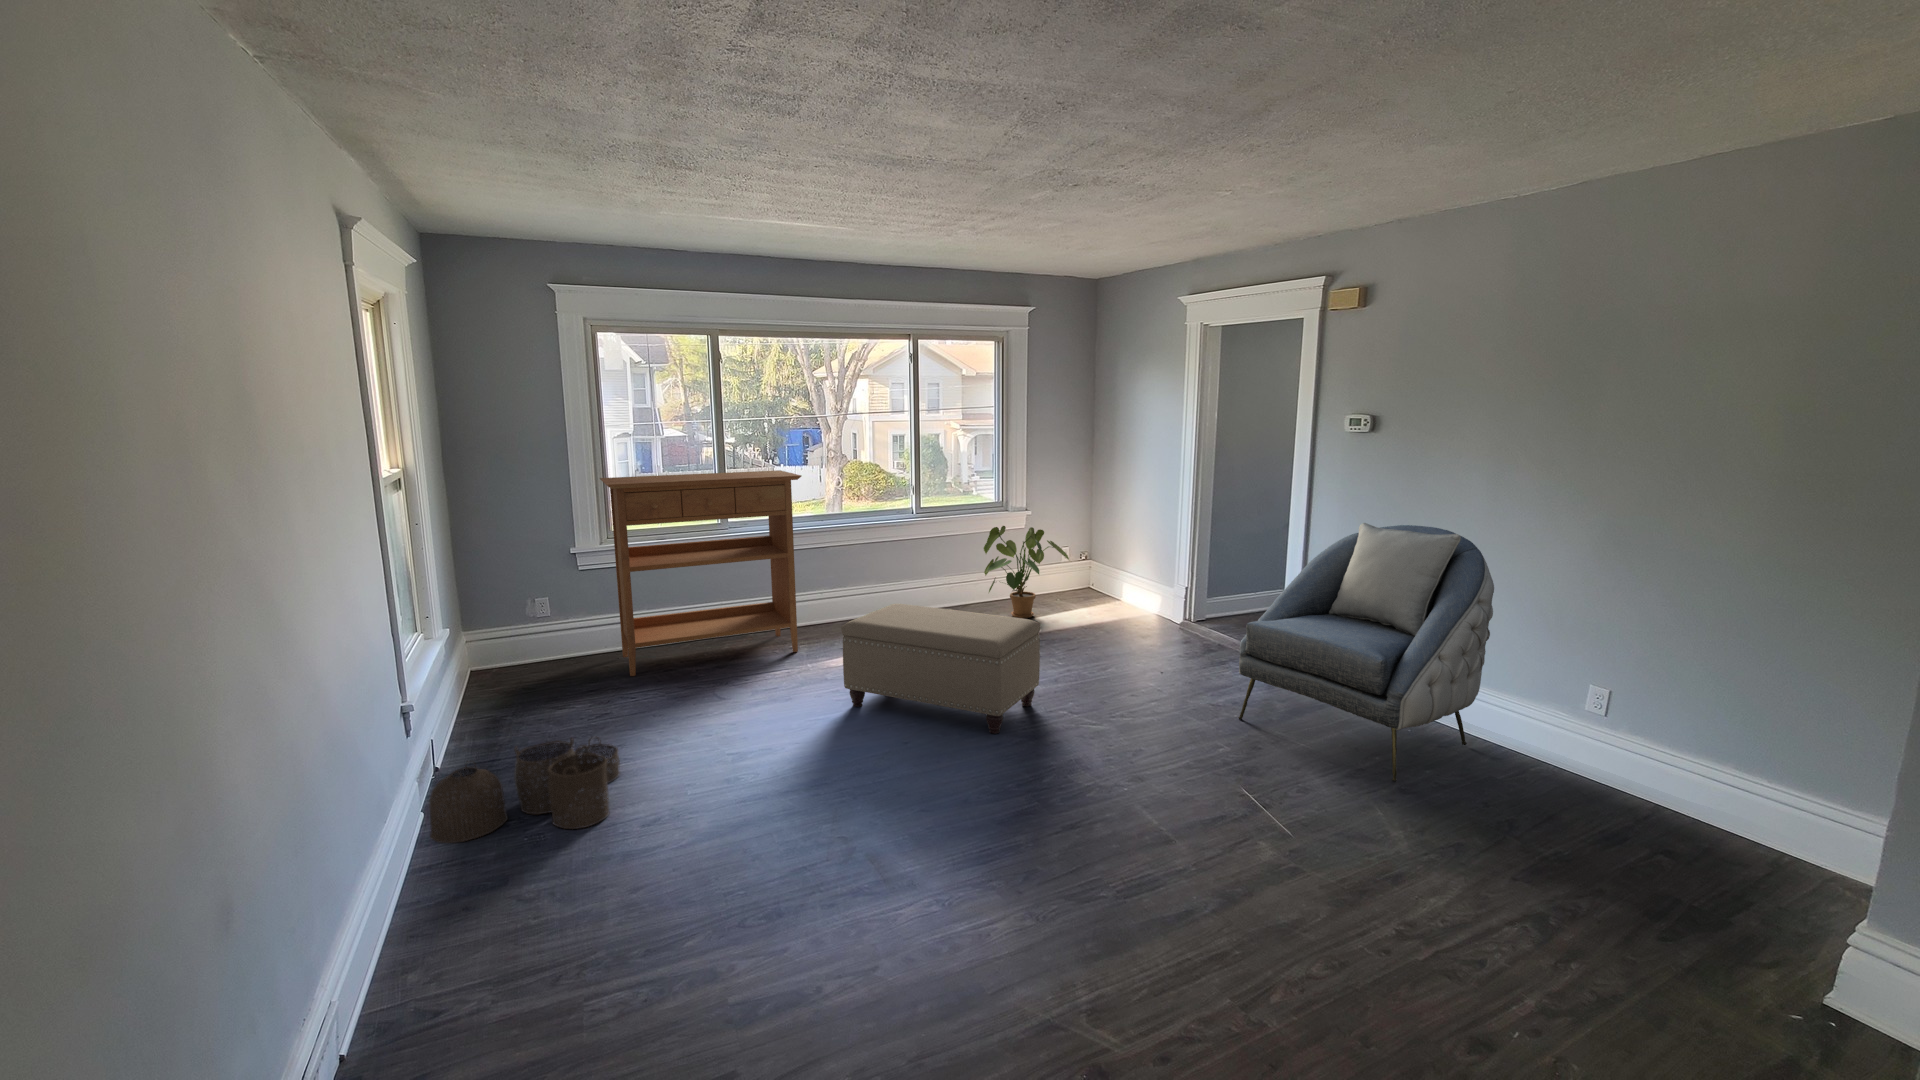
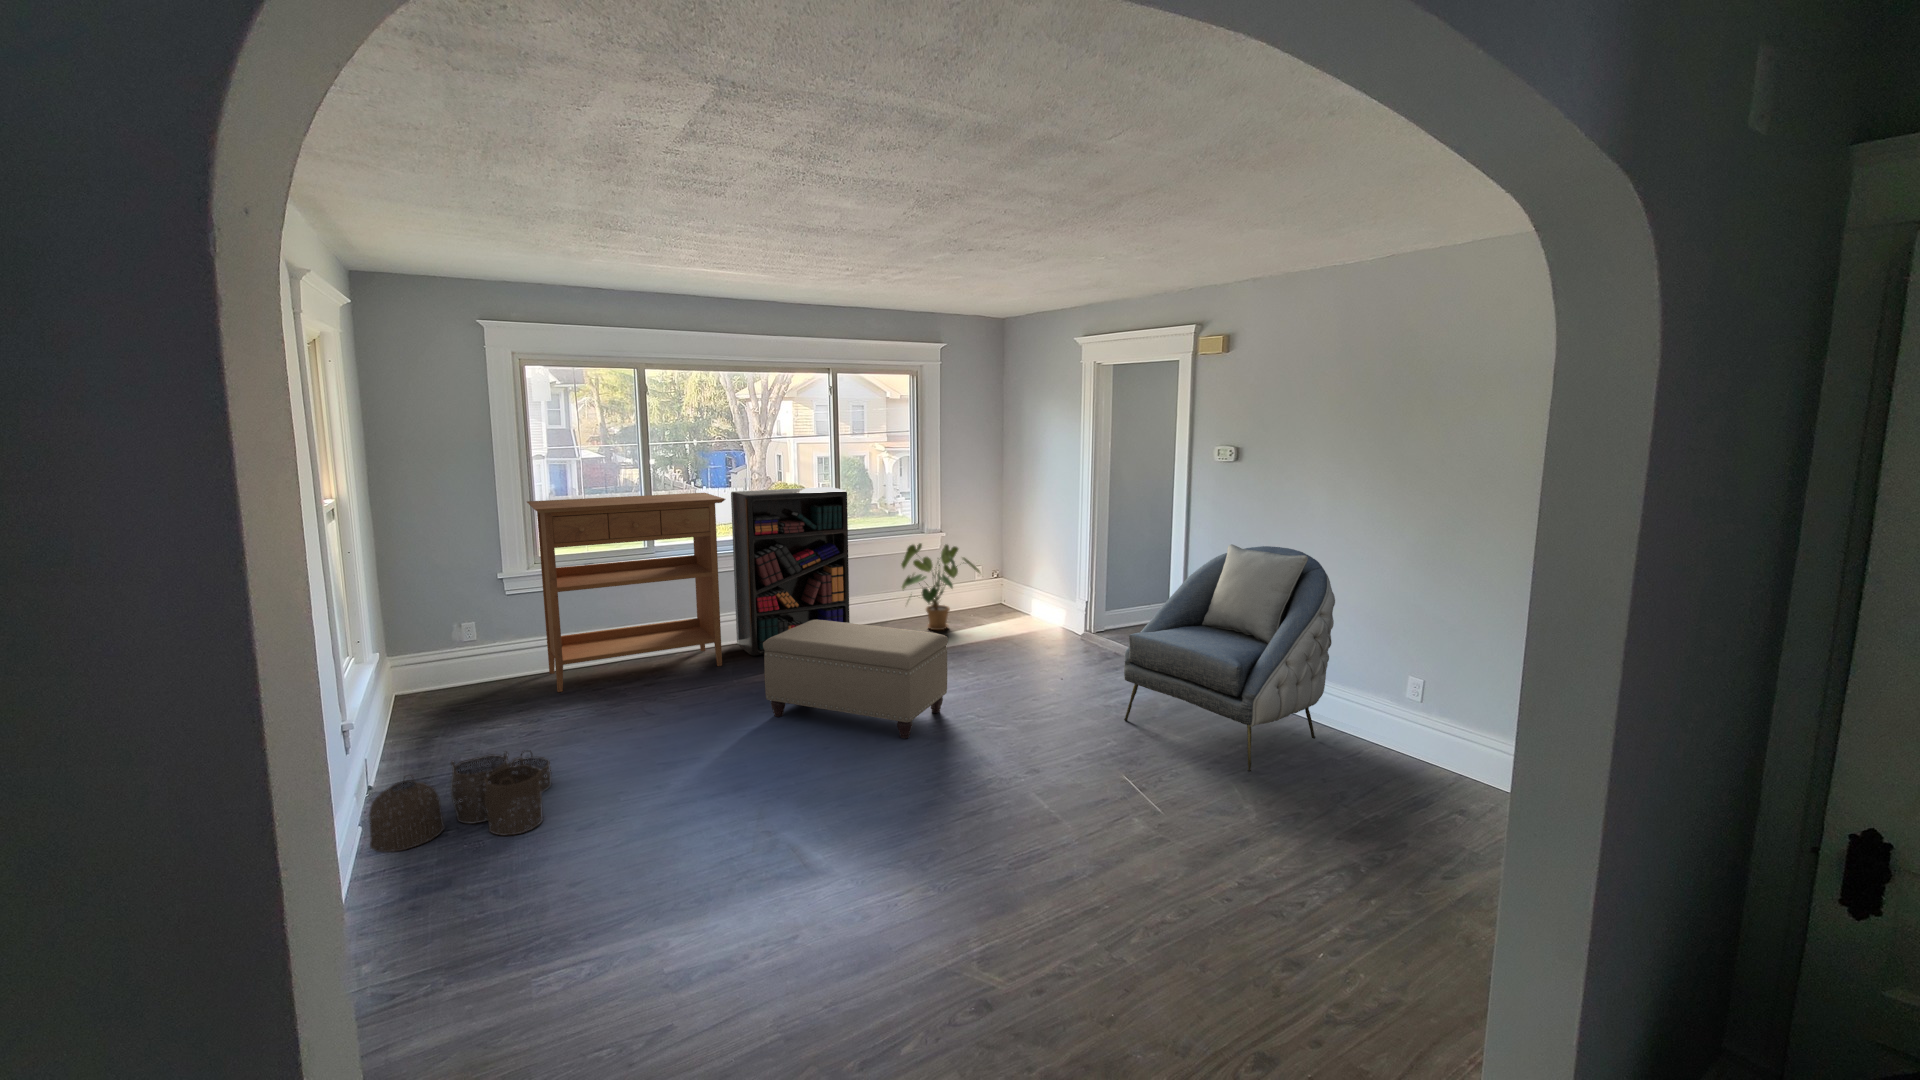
bookshelf: none [807,465,930,642] -> present [731,487,850,656]

